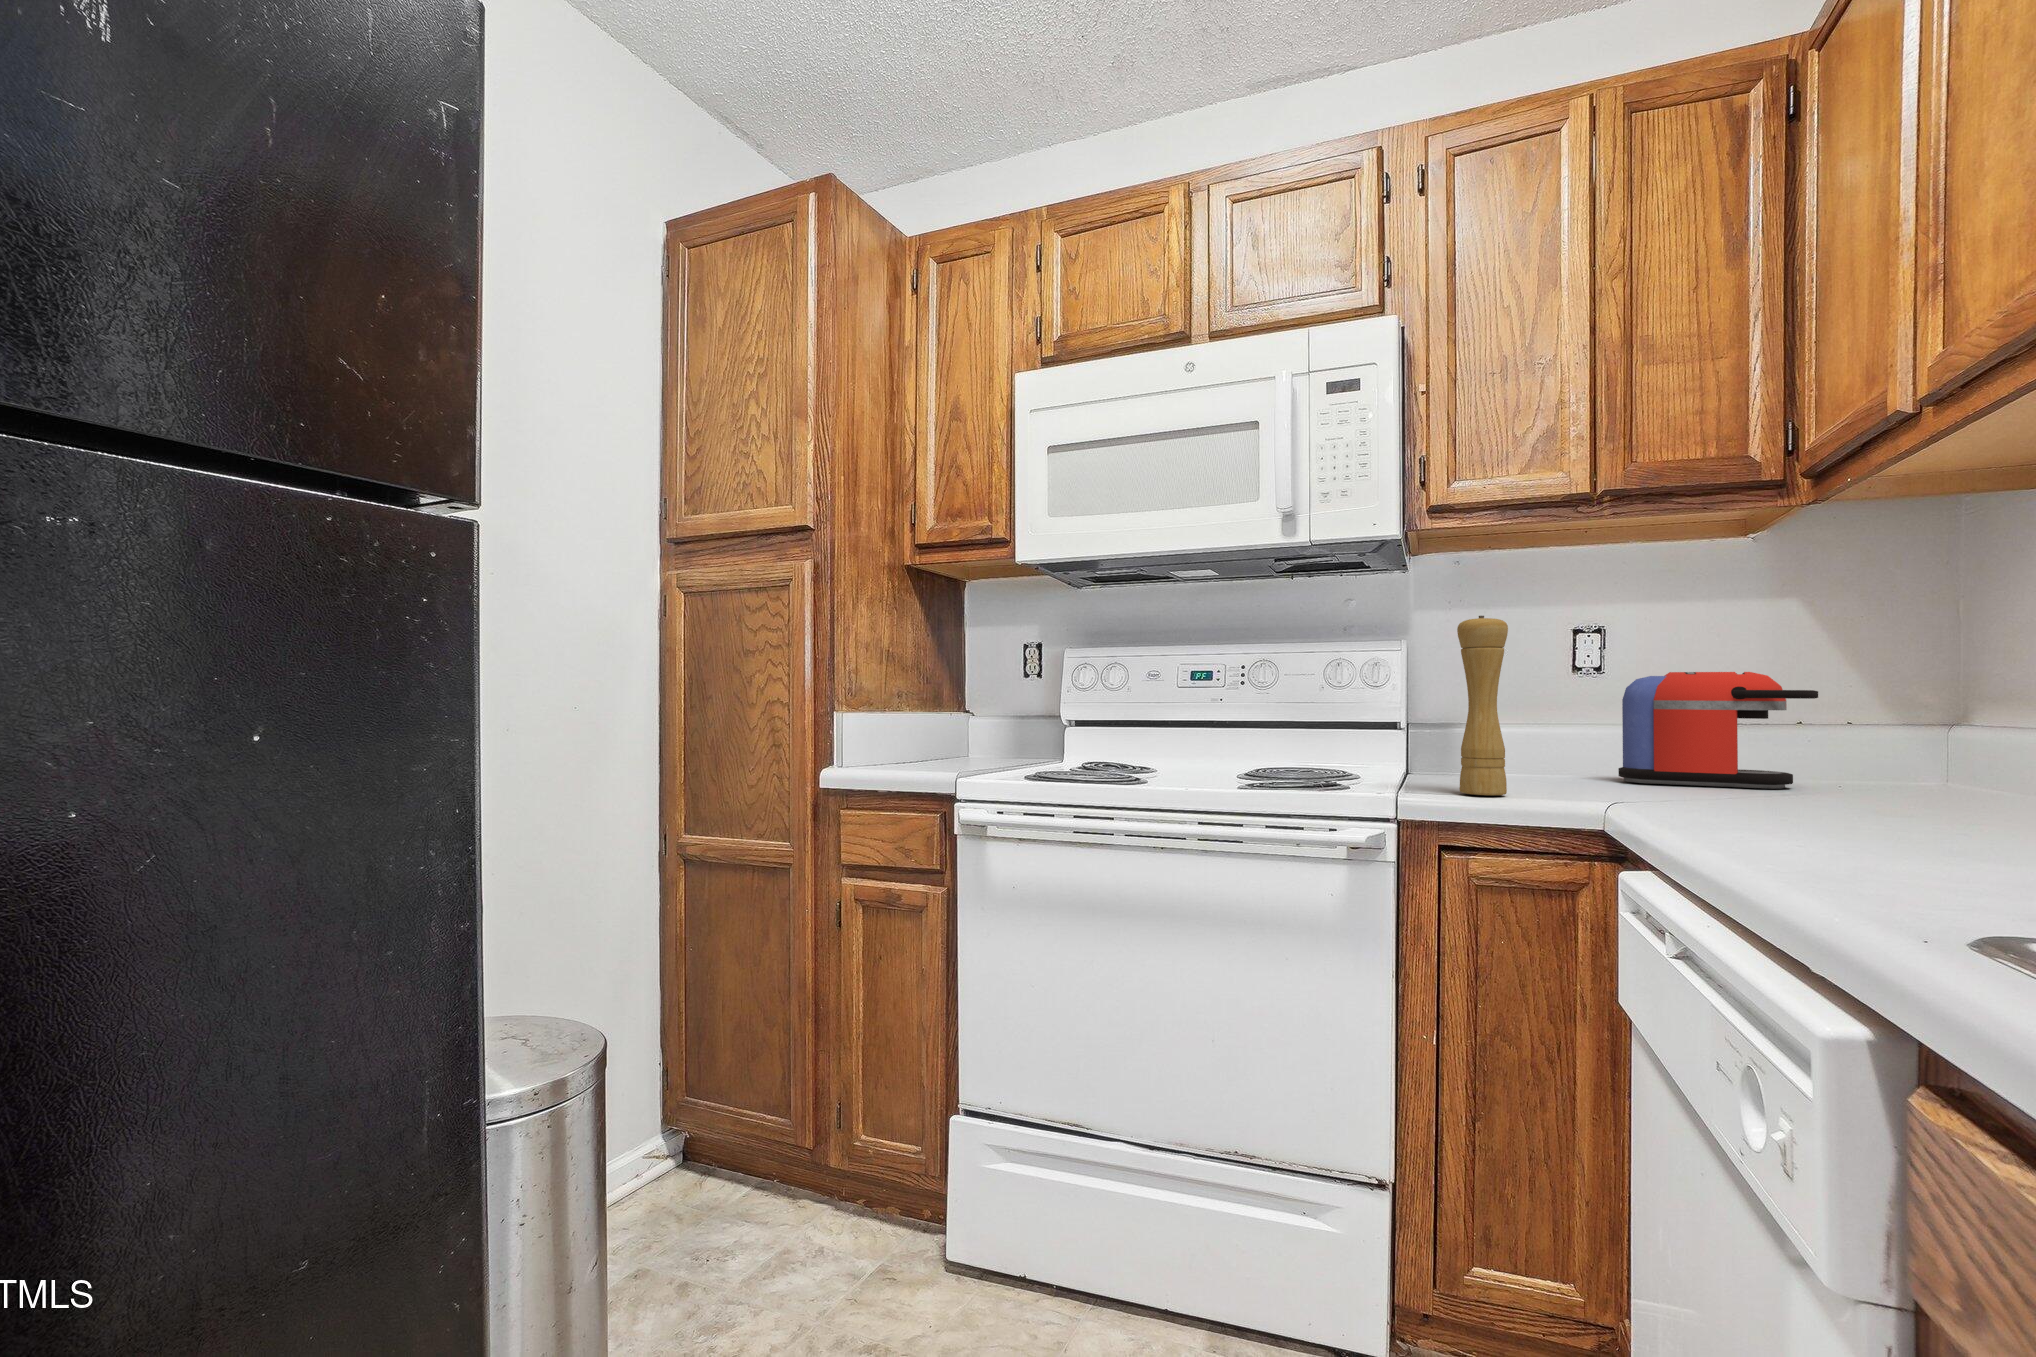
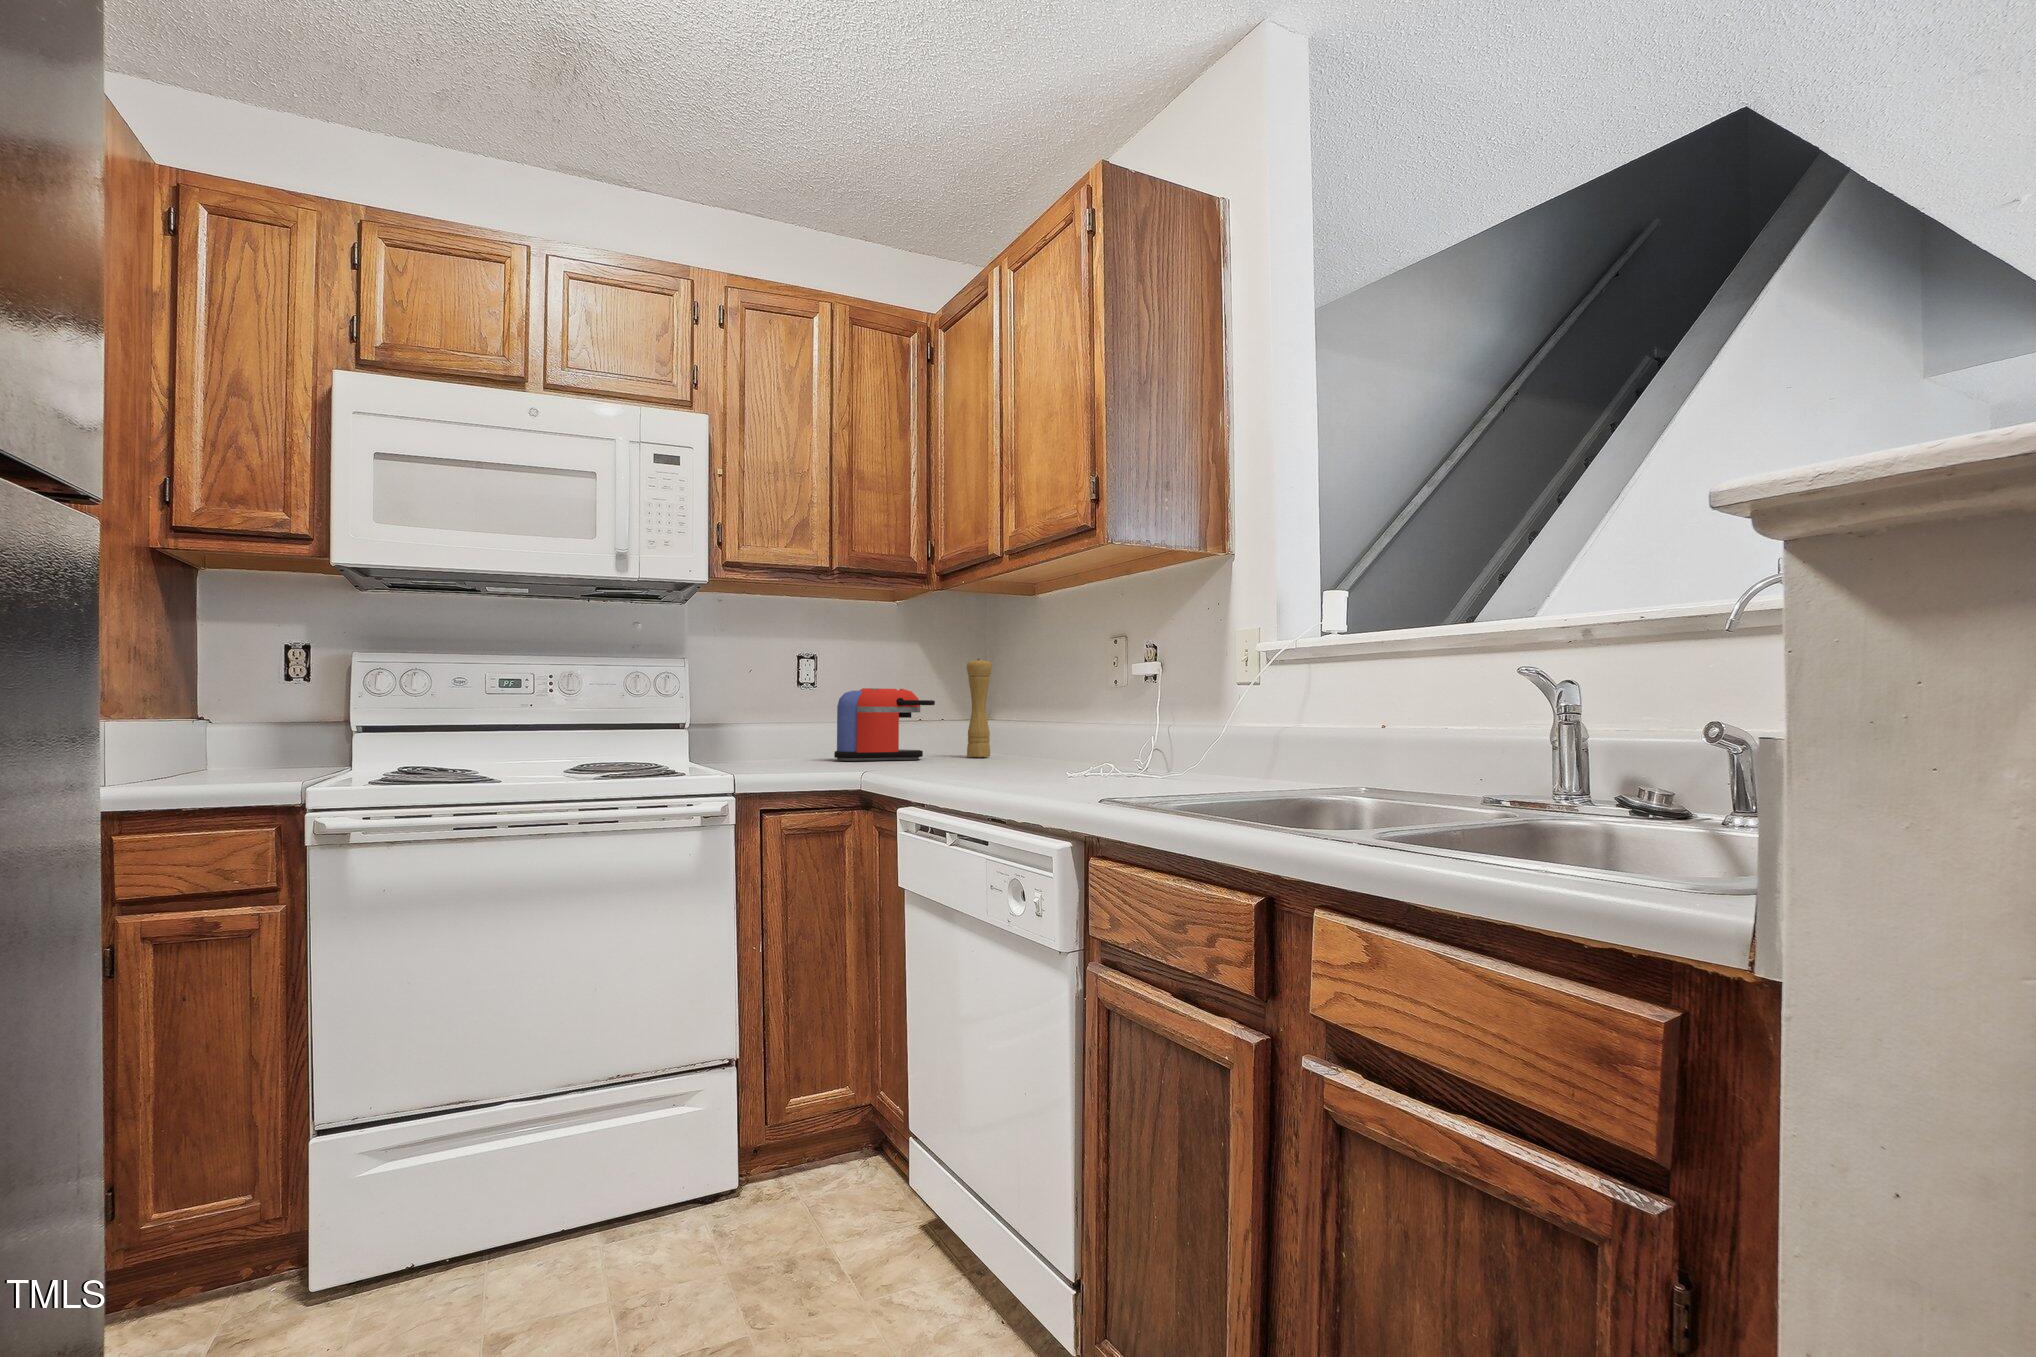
pepper mill: present [1457,616,1508,795] -> present [967,659,992,757]

